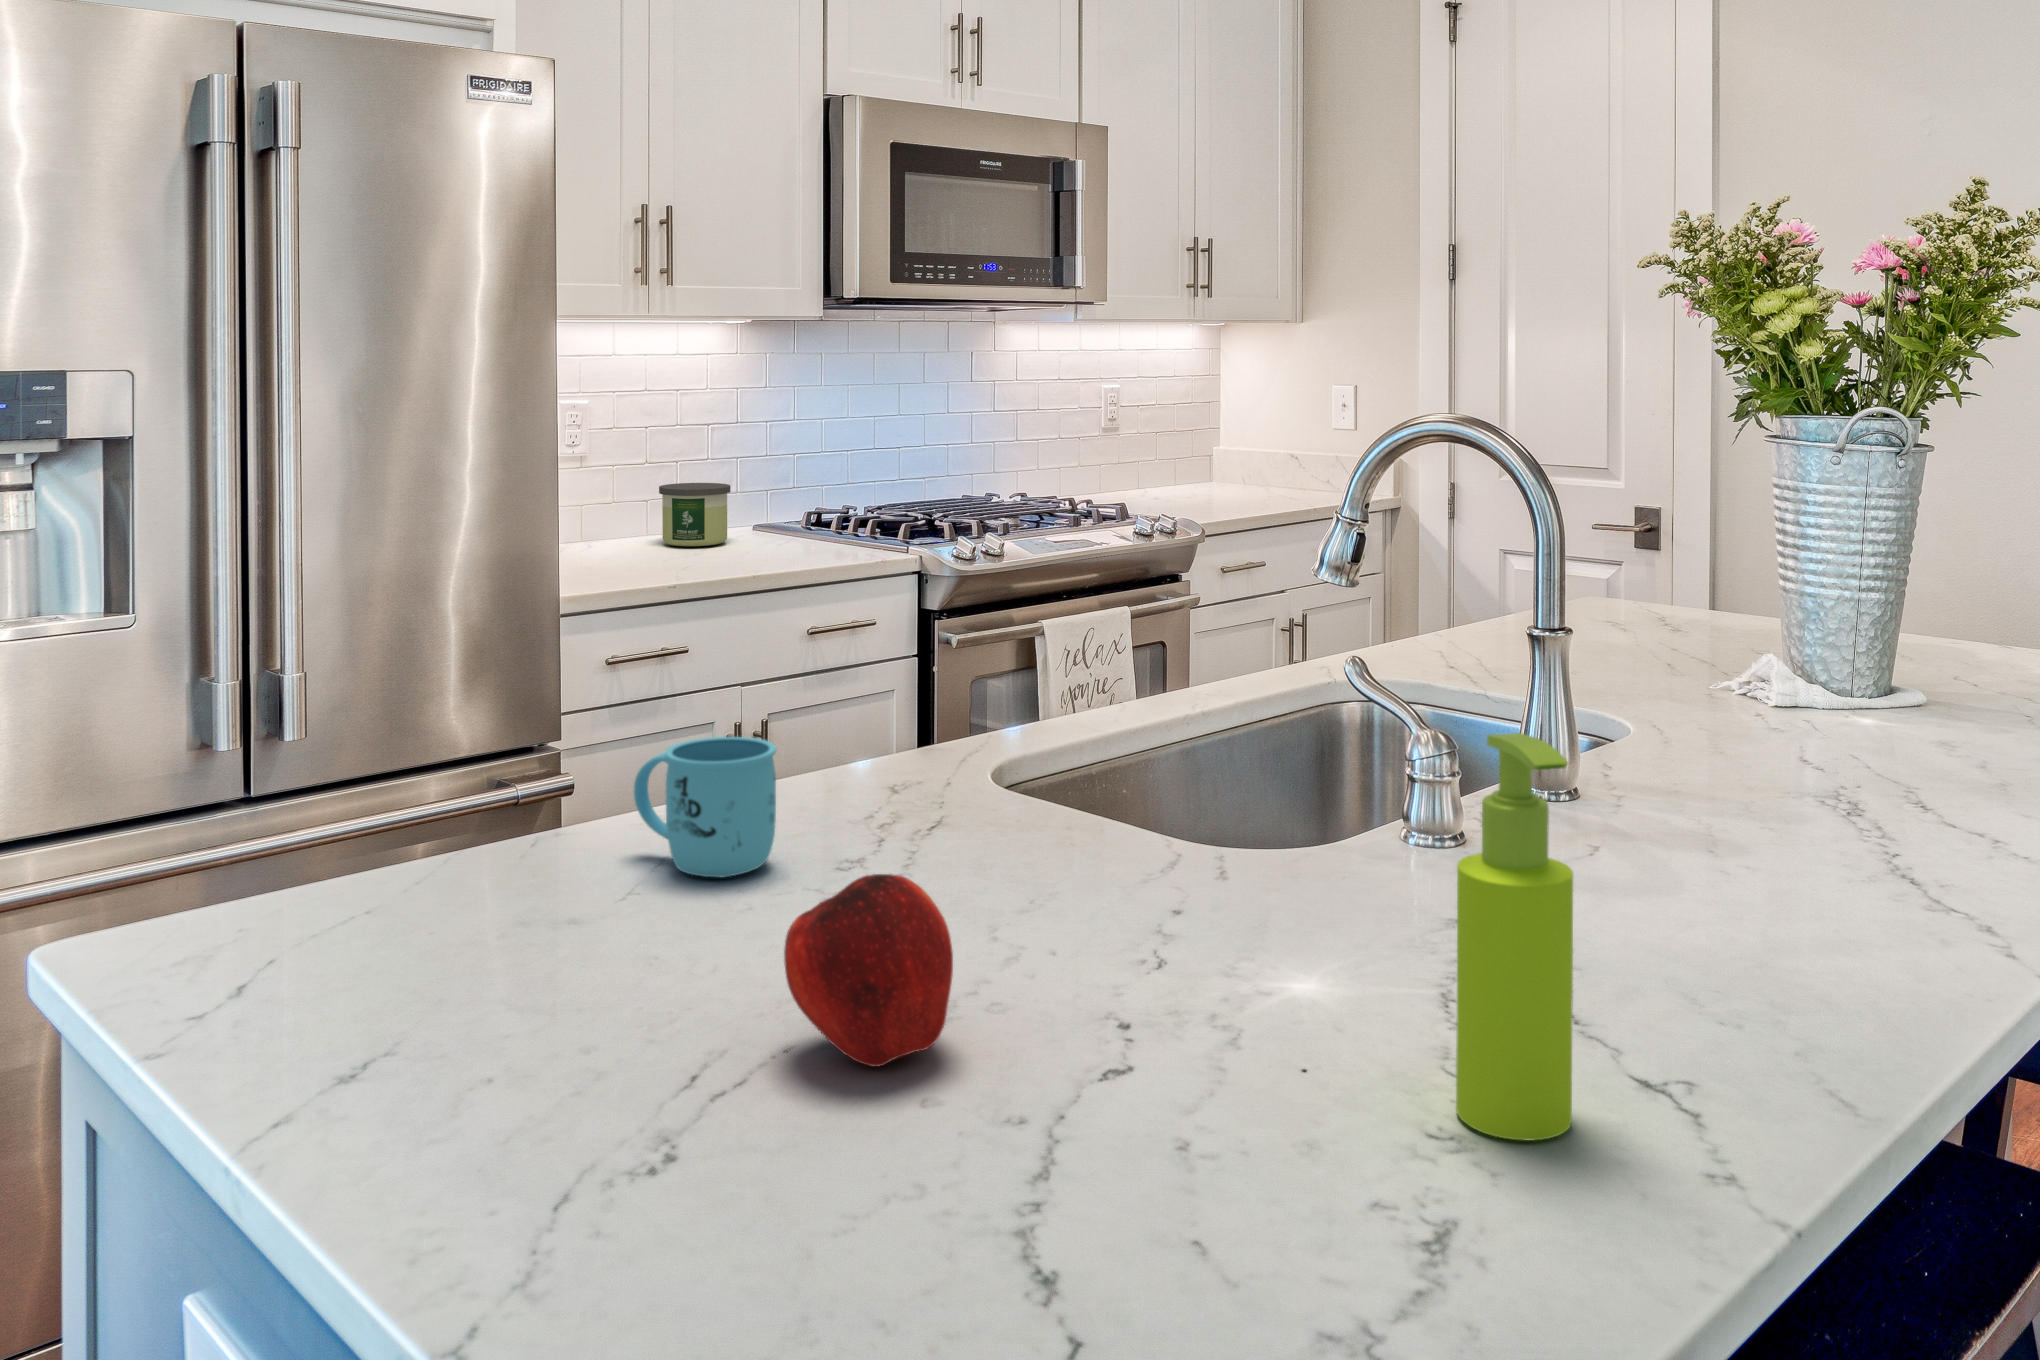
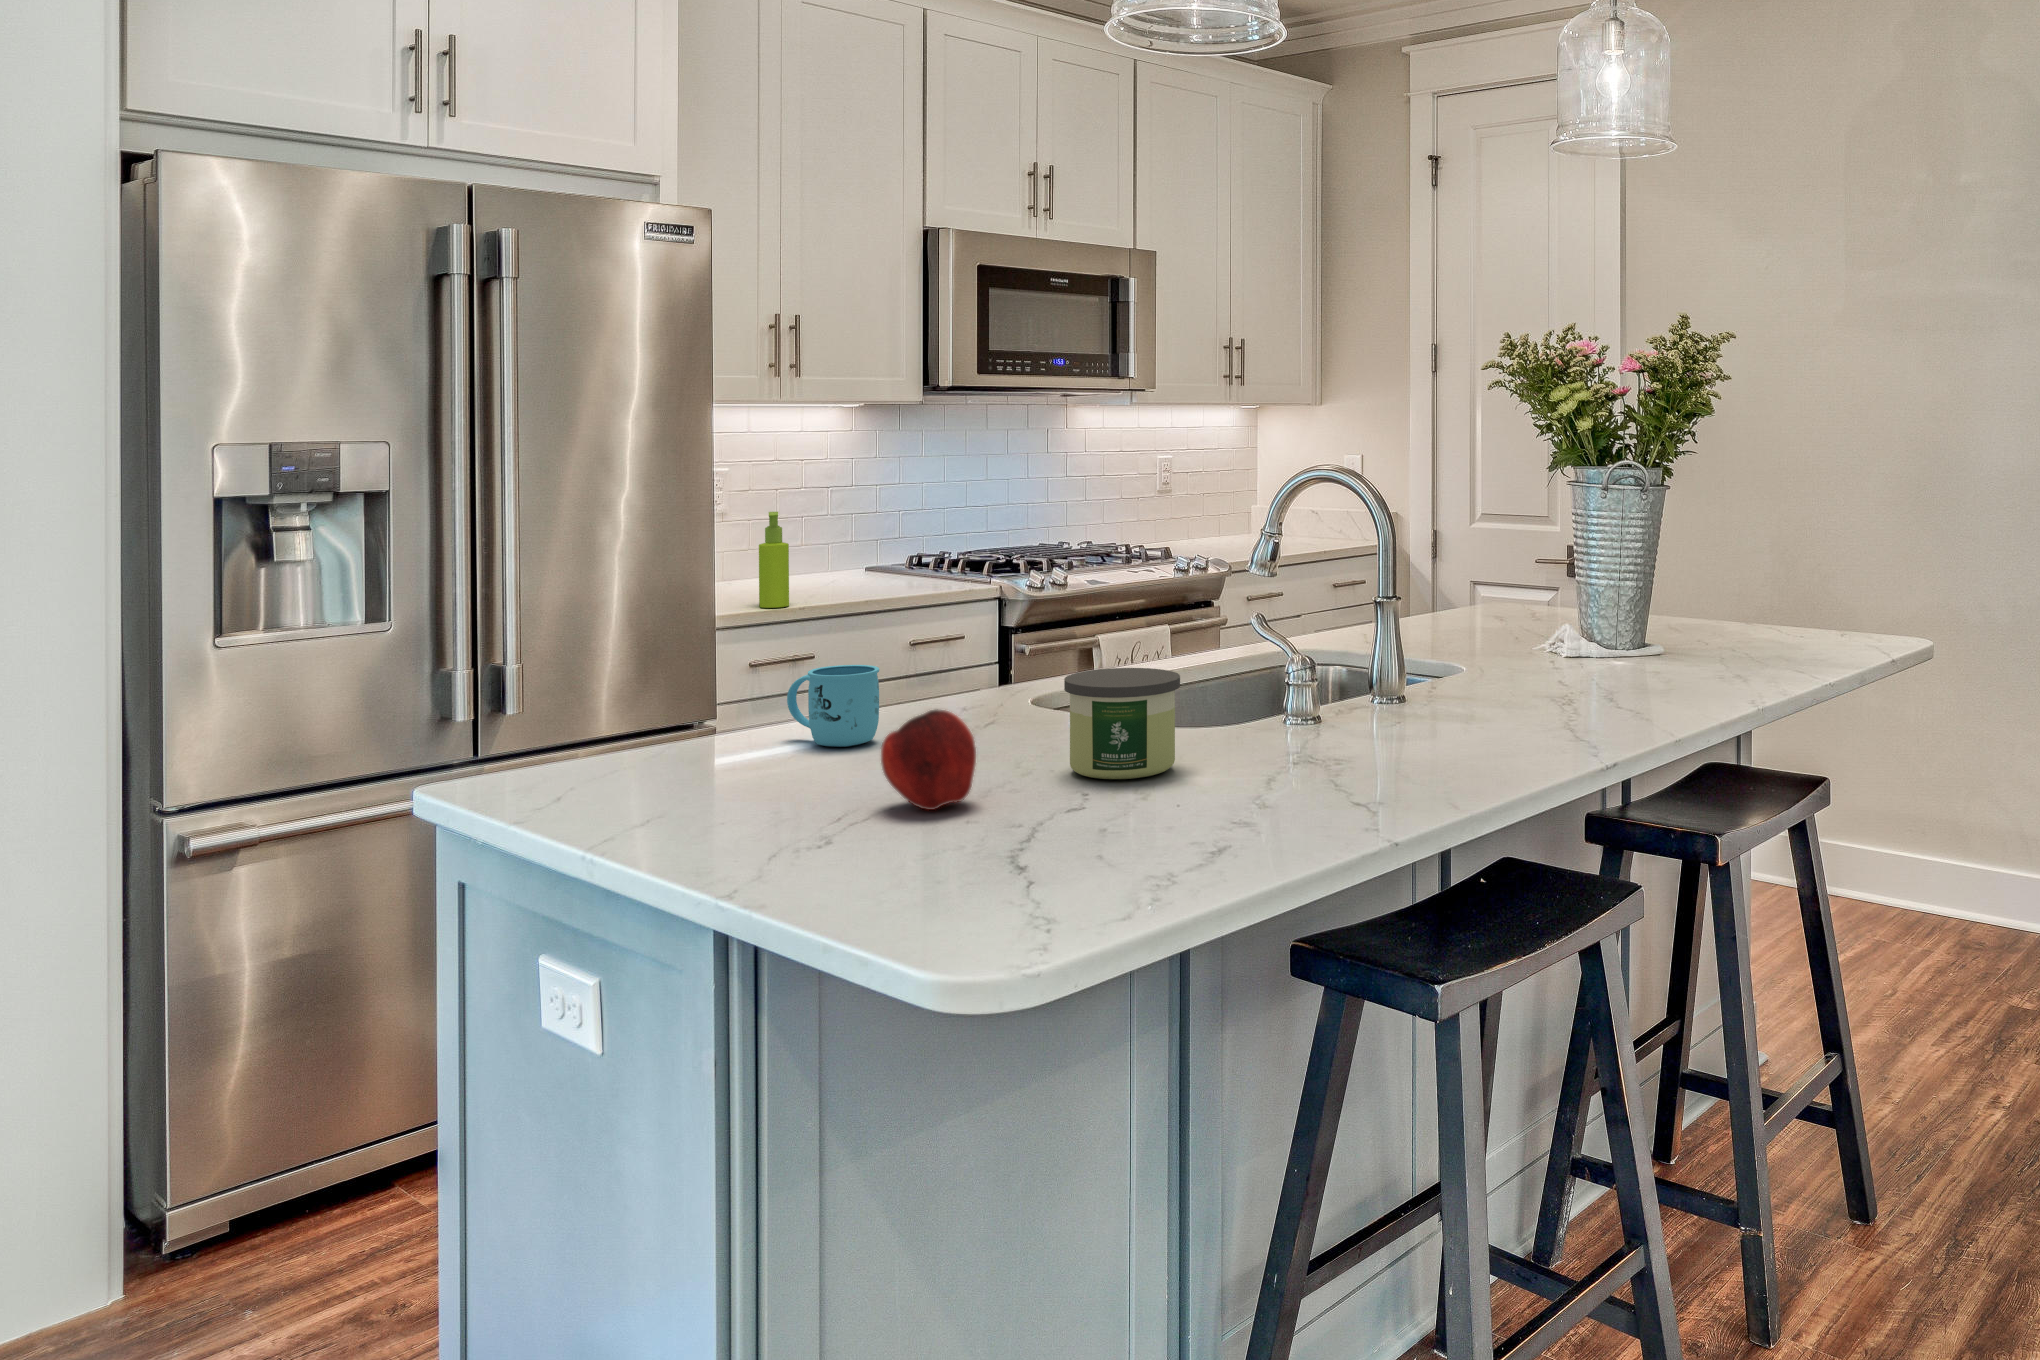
candle: present [659,483,731,546] -> present [1064,668,1180,779]
soap dispenser: present [1456,733,1573,1141] -> present [759,512,789,608]

